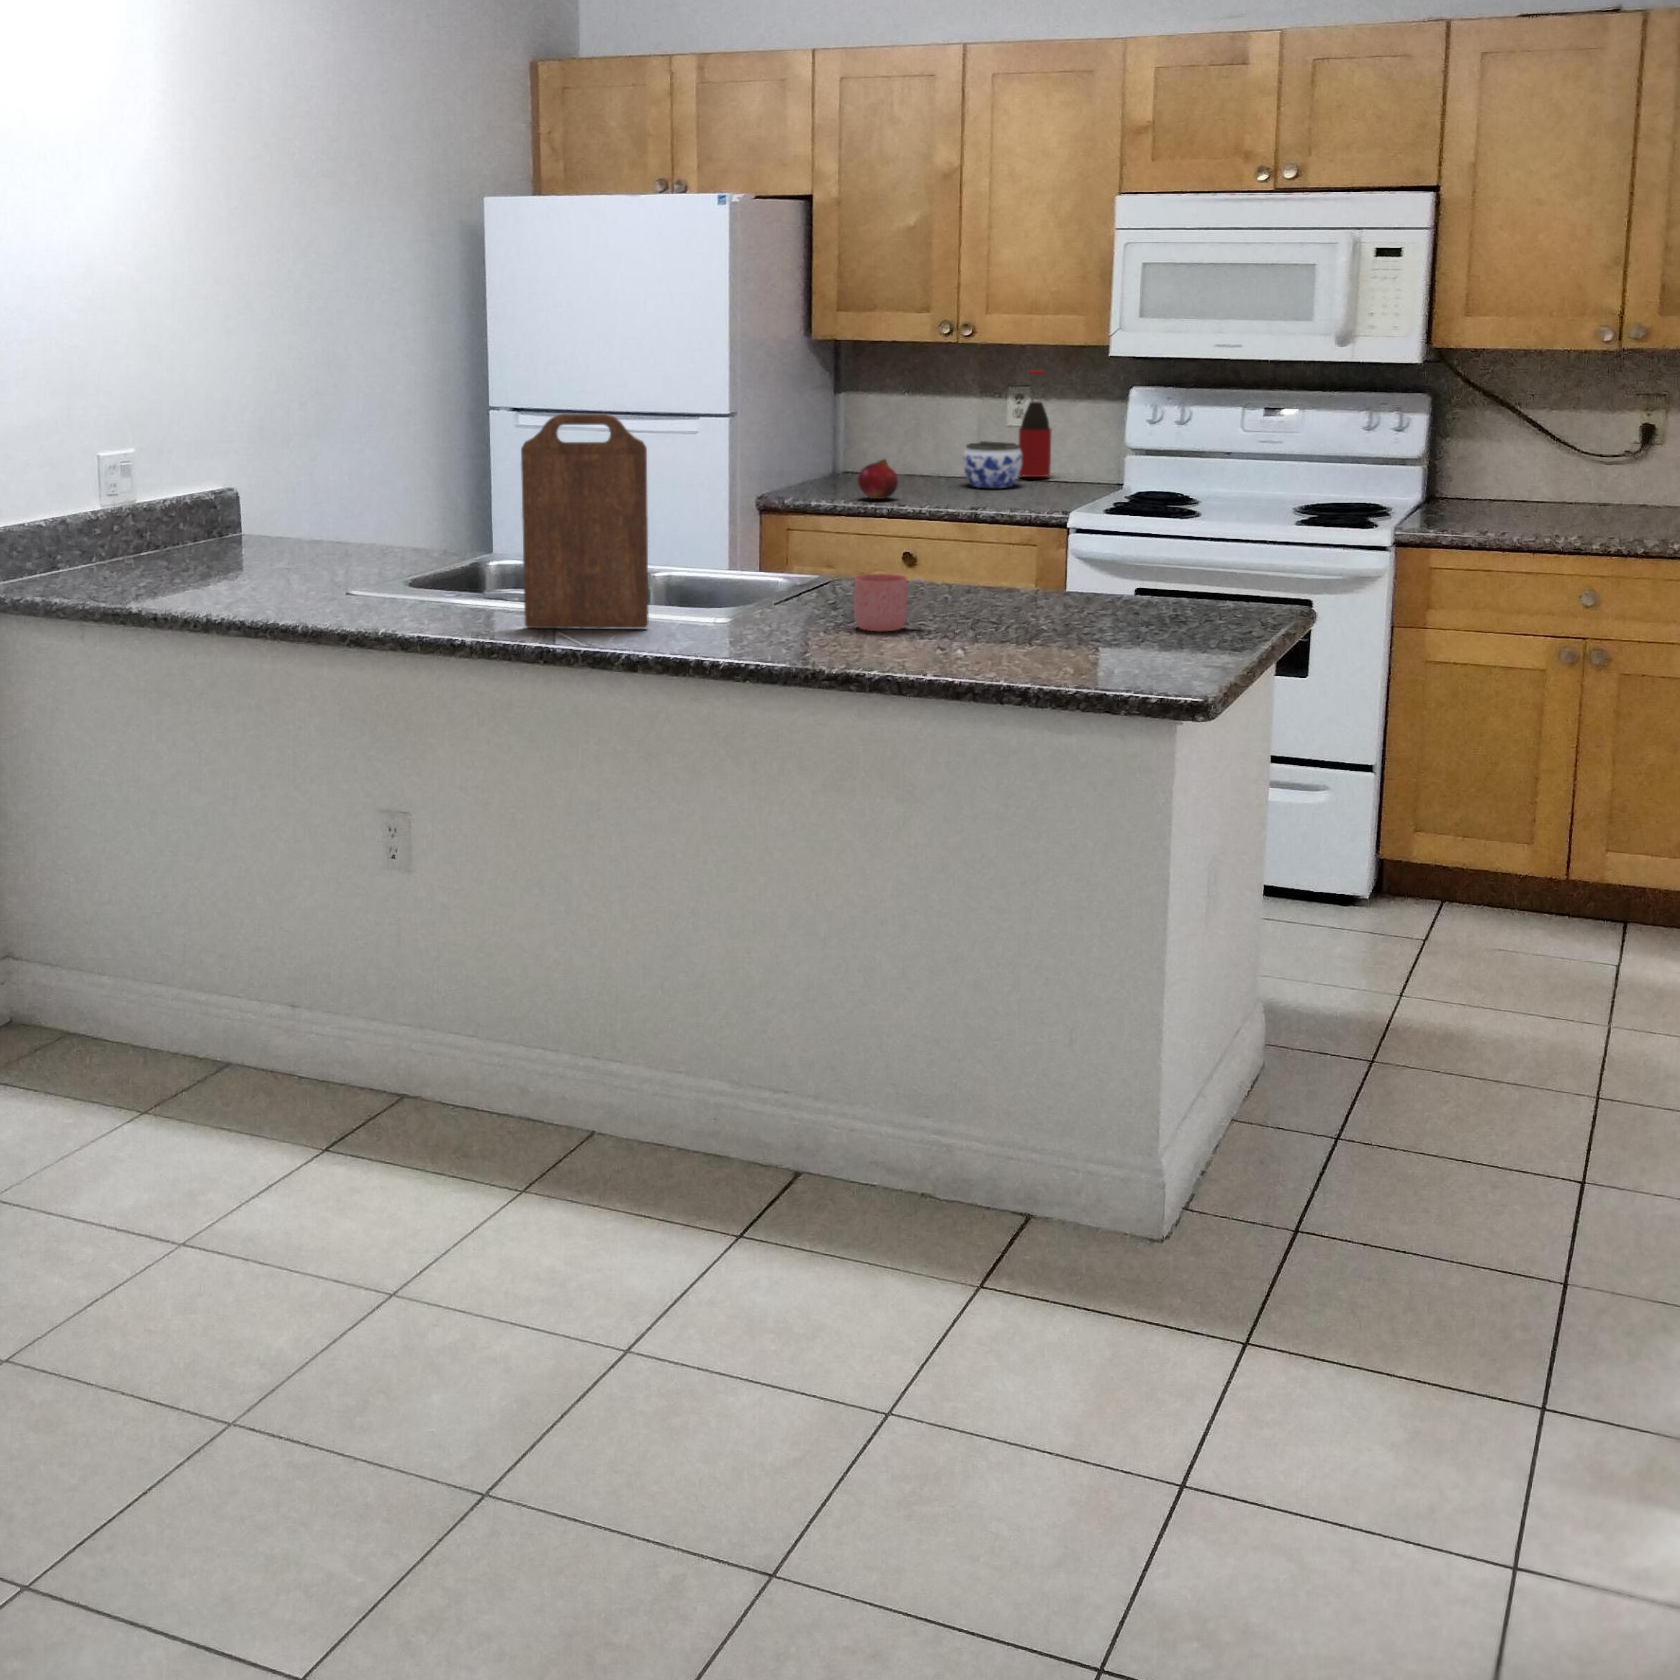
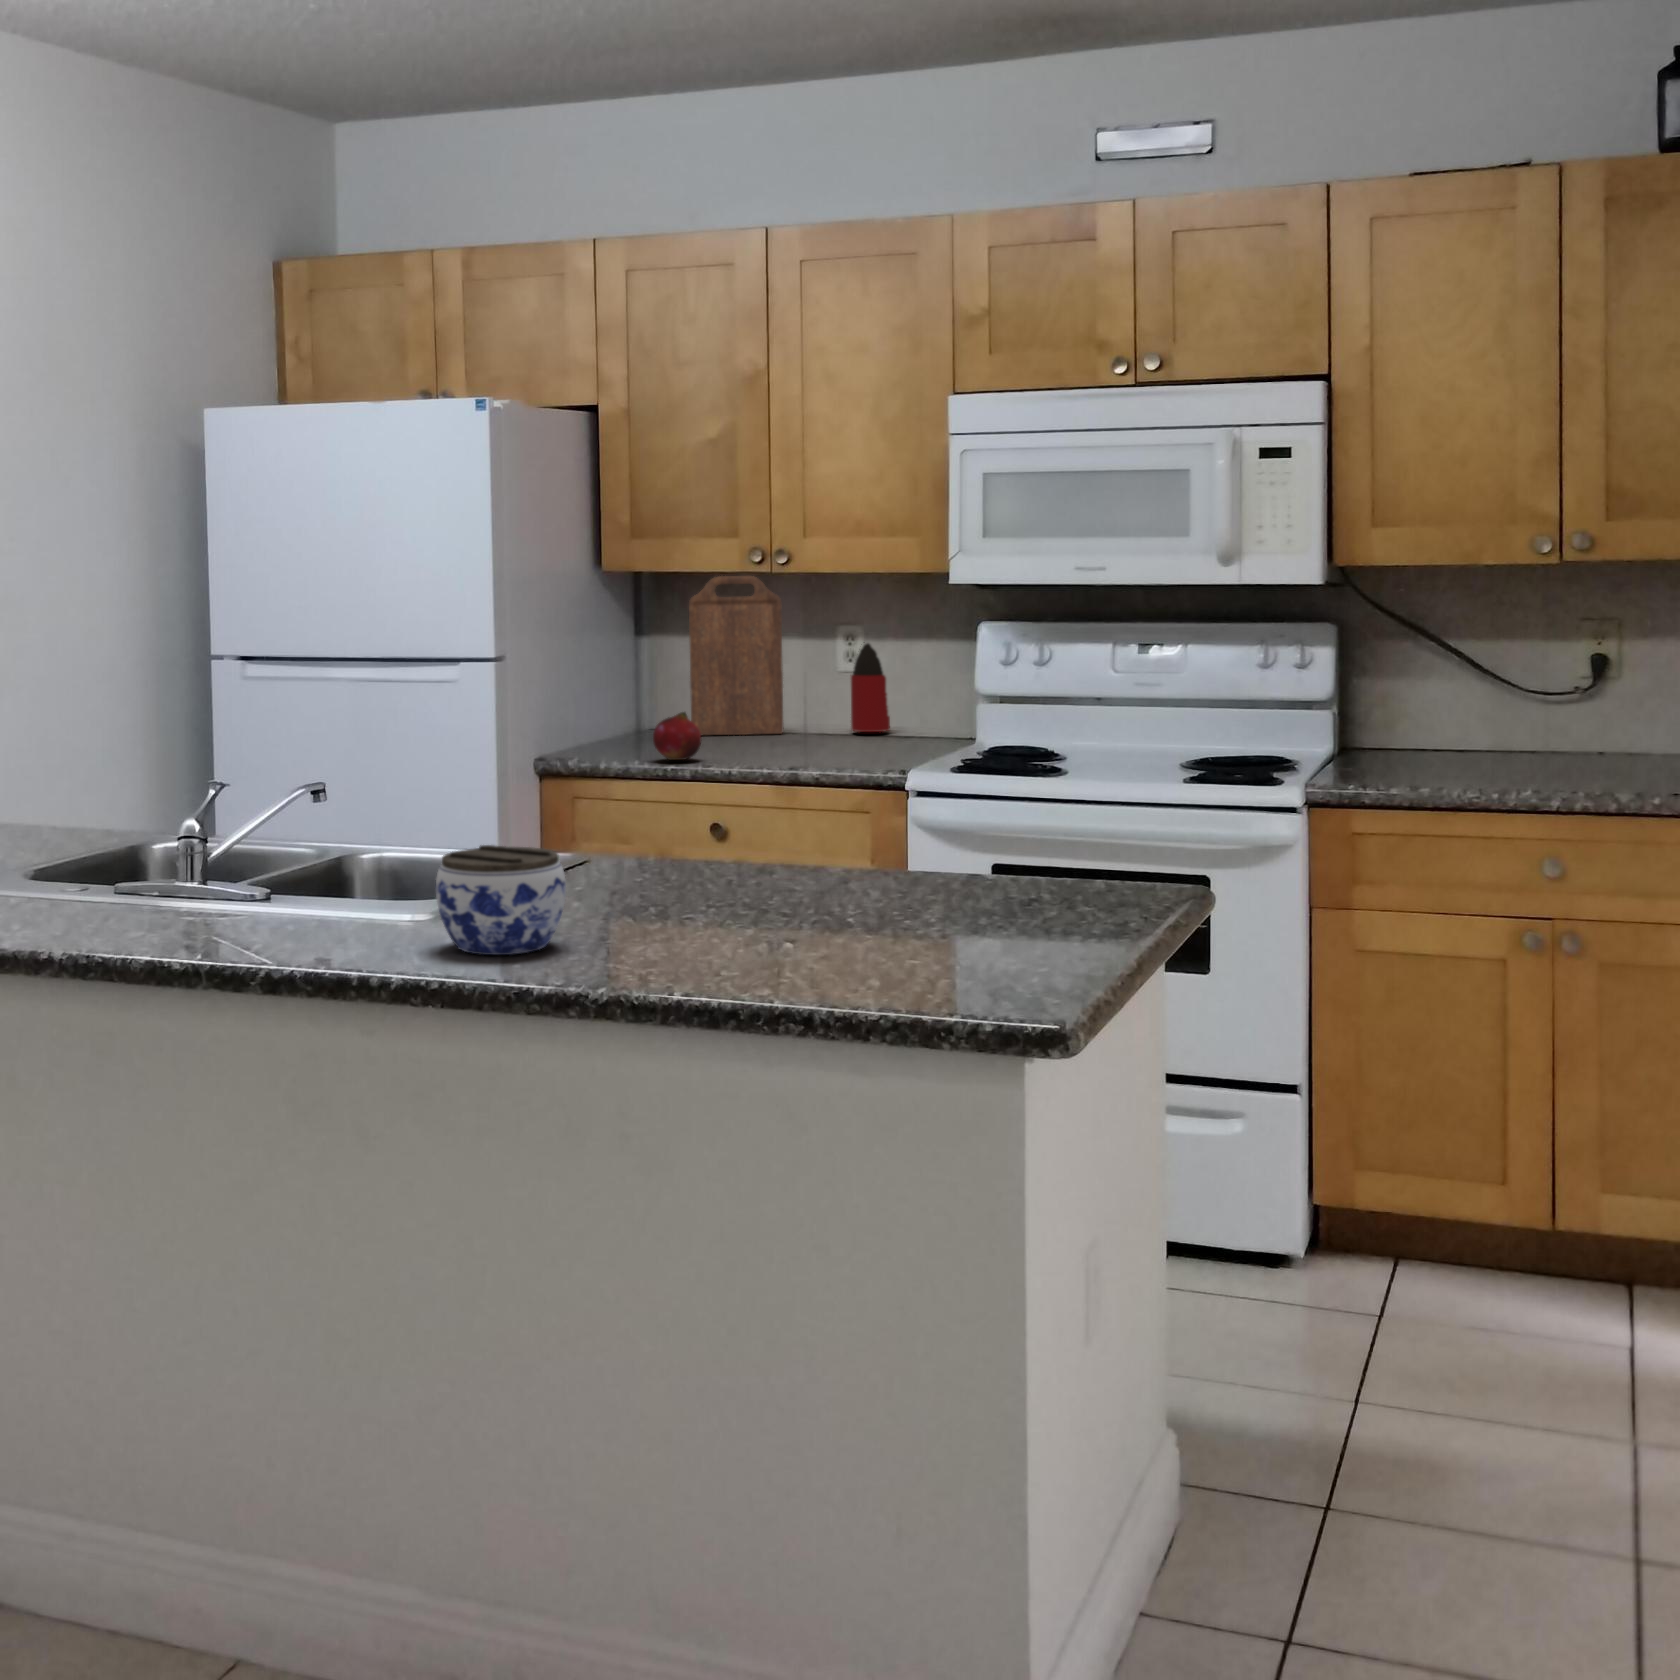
cutting board: present [521,414,649,628] -> present [689,576,784,735]
jar: present [963,441,1022,488] -> present [436,845,566,955]
mug: present [854,574,928,631] -> none [592,851,690,930]

